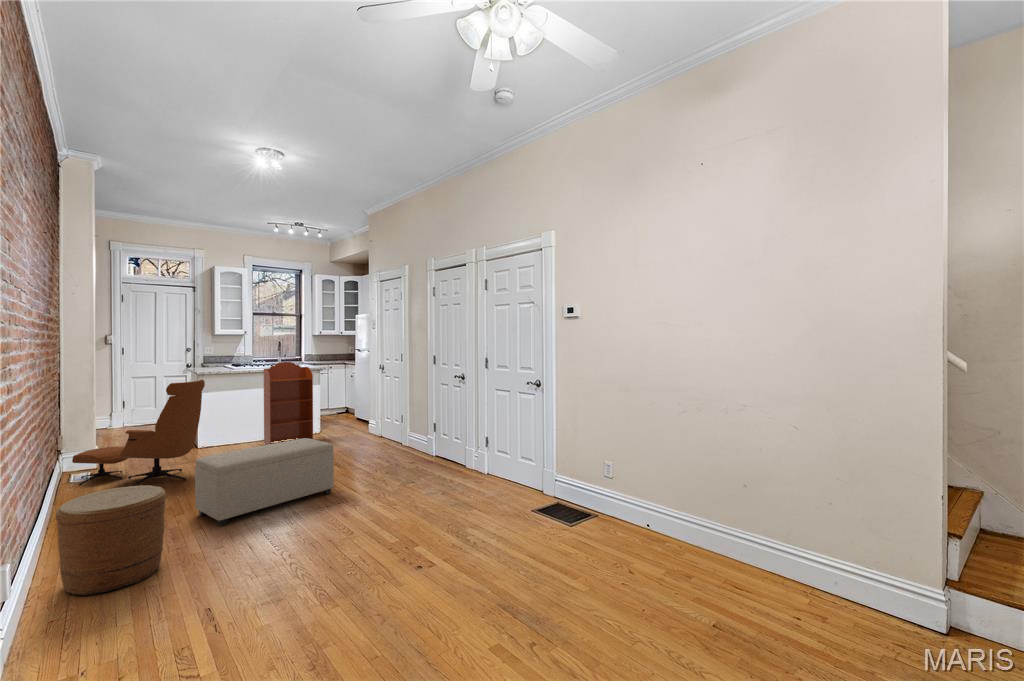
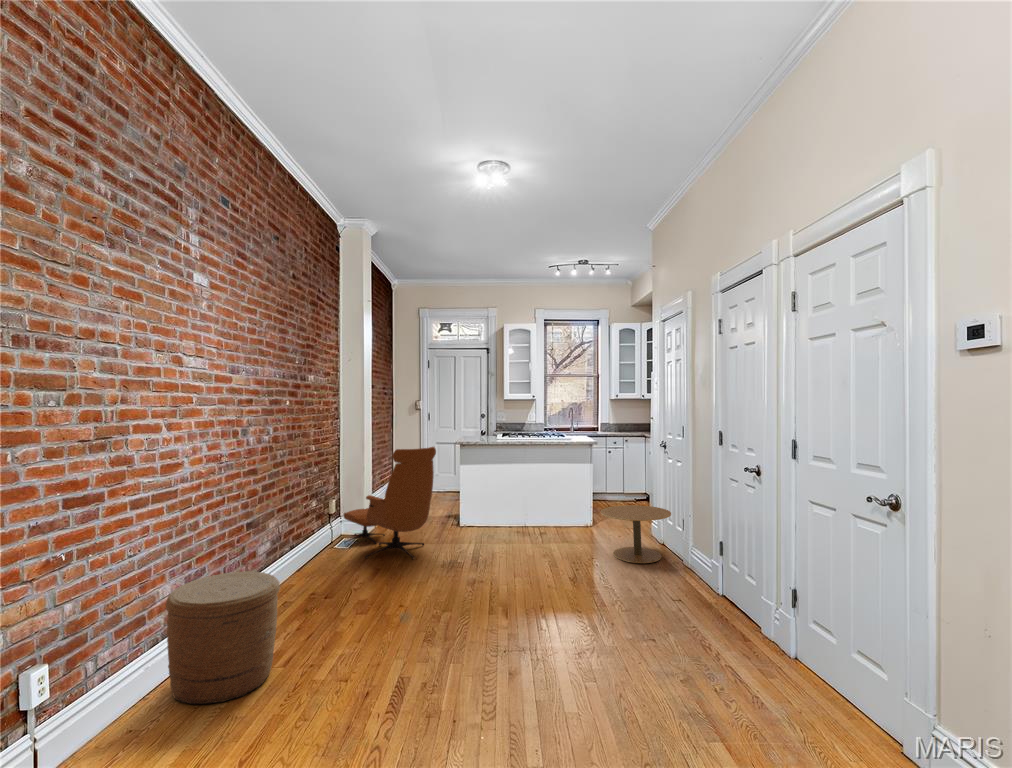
bookcase: present [264,362,313,445] -> none [522,429,575,536]
side table: none [344,412,395,451] -> present [601,505,671,563]
ottoman: present [195,438,334,526] -> none [367,537,527,640]

